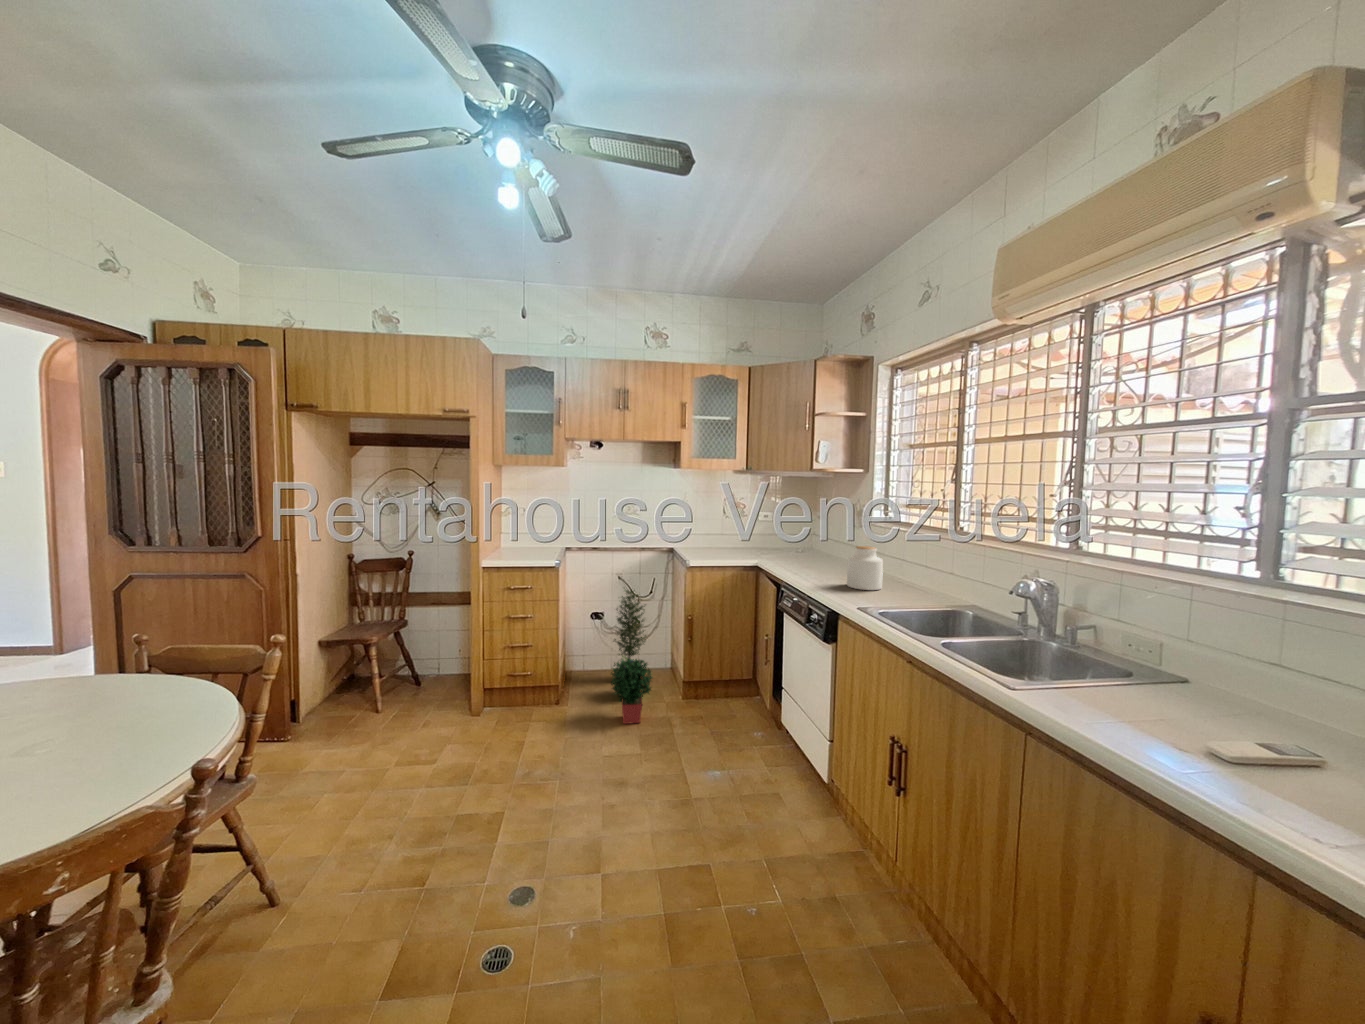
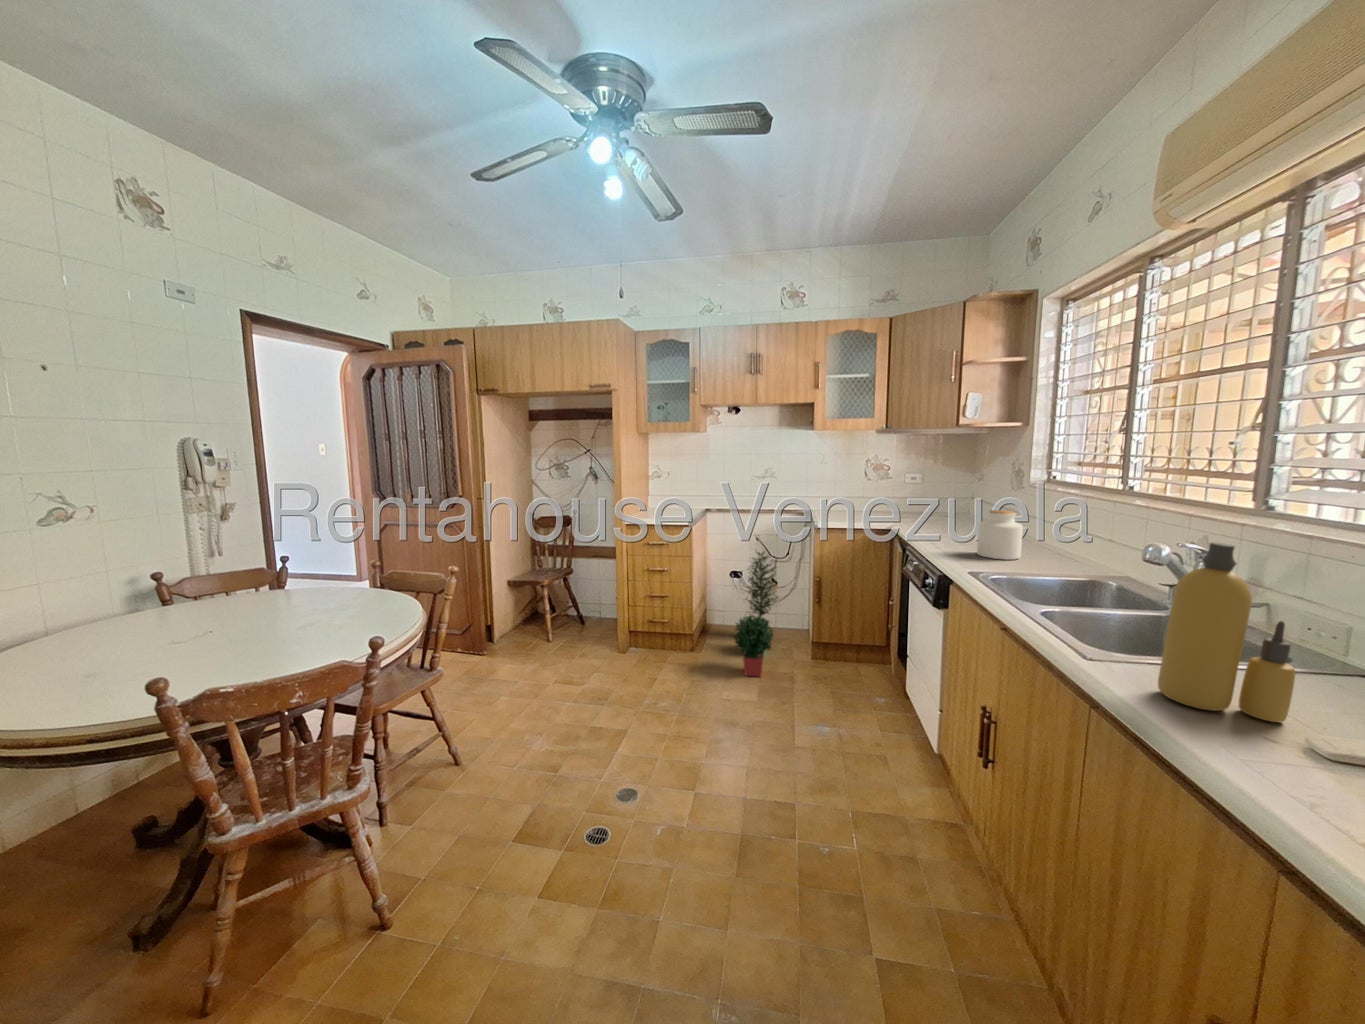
bottle: none [1064,579,1159,722] -> present [1158,542,1295,722]

